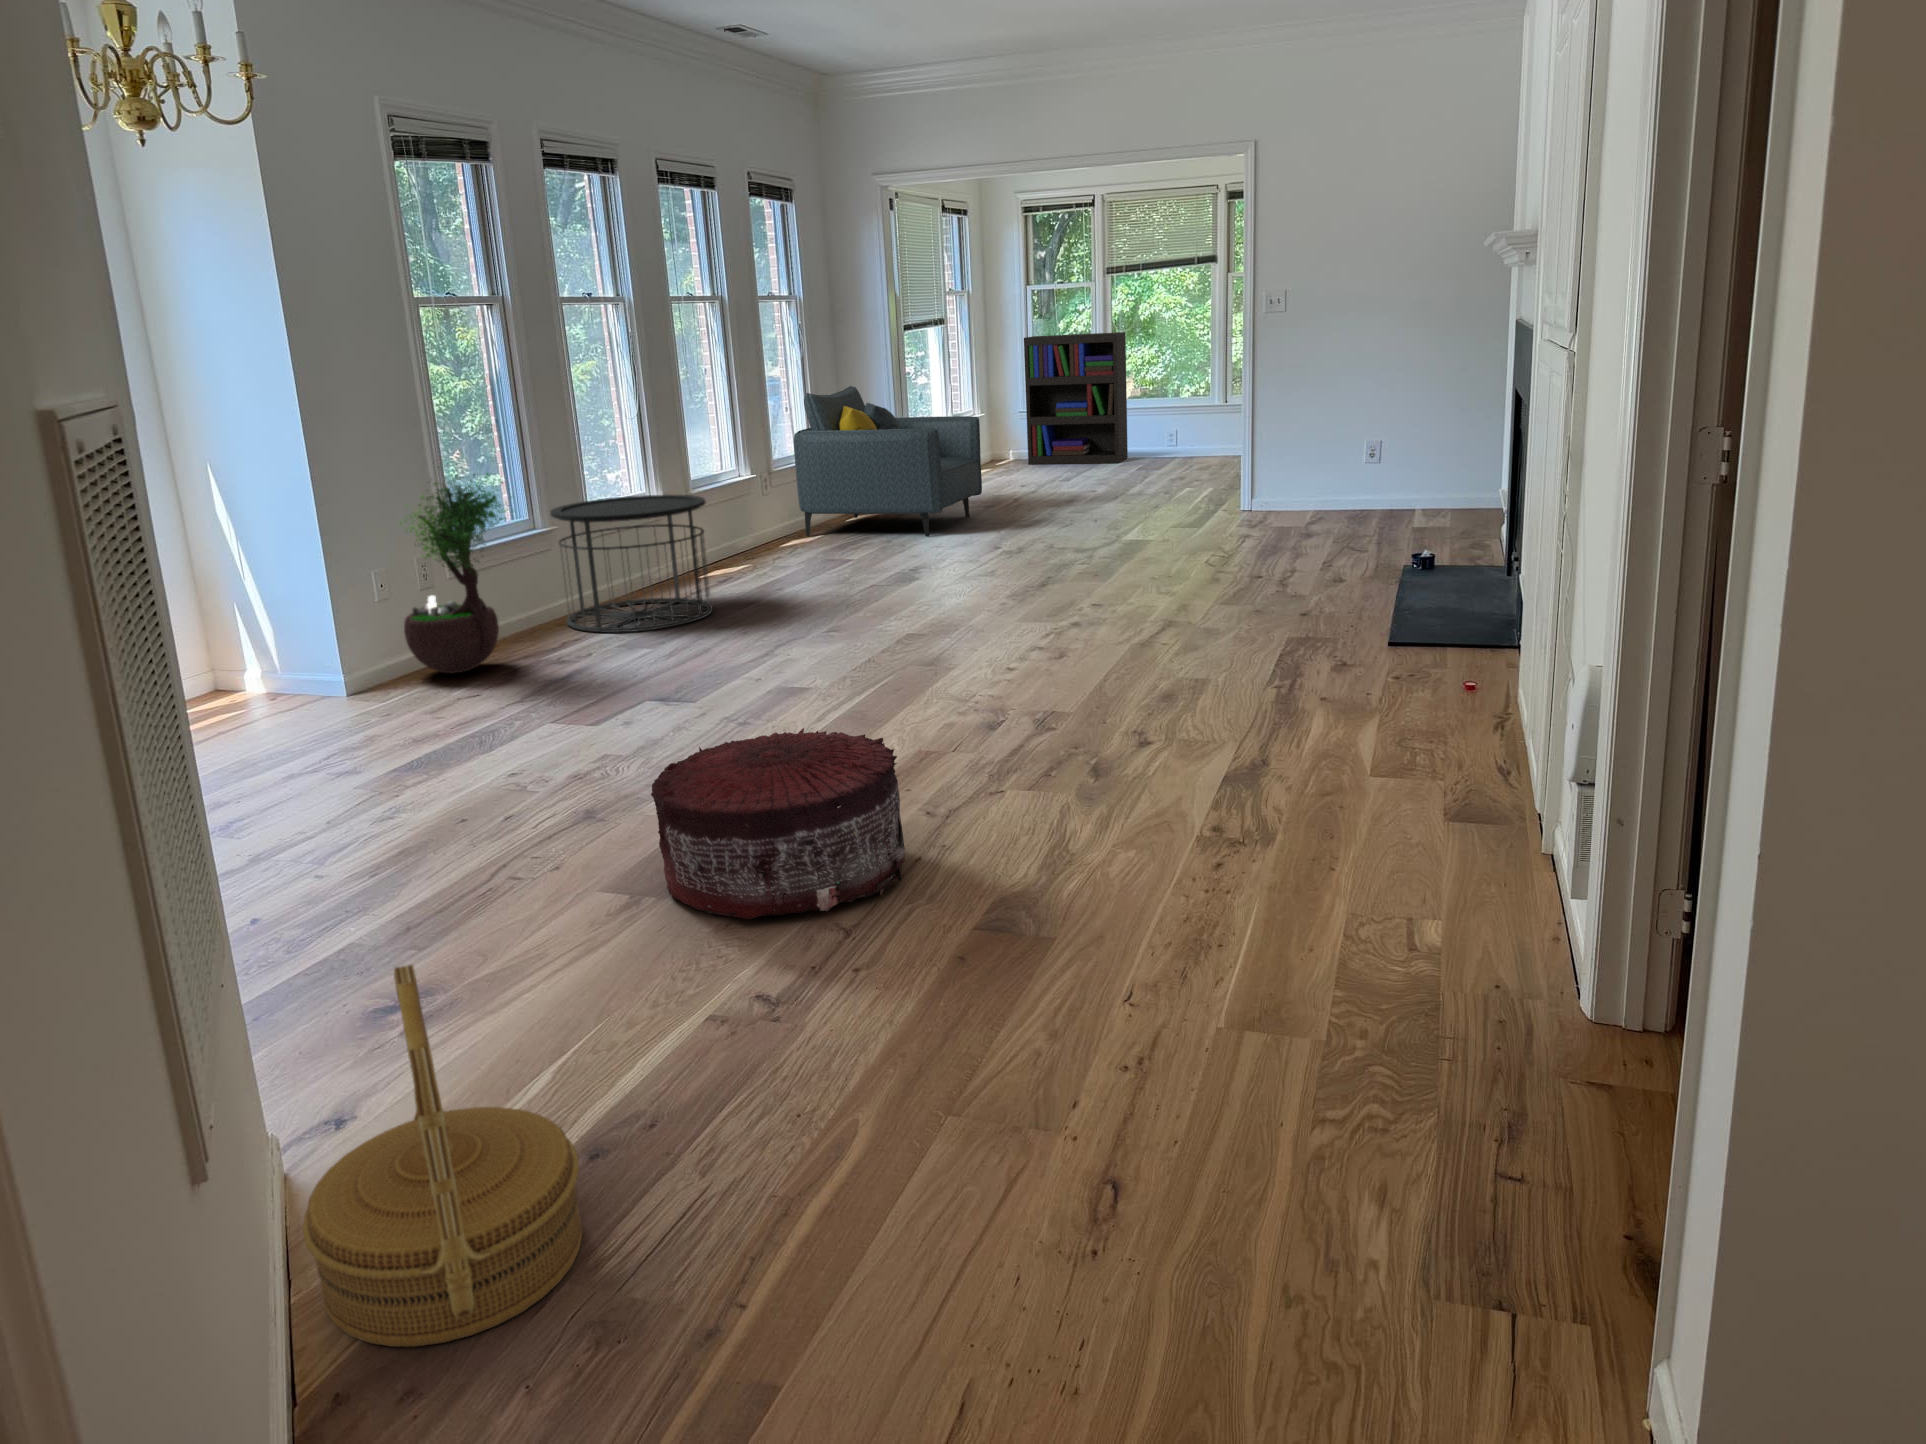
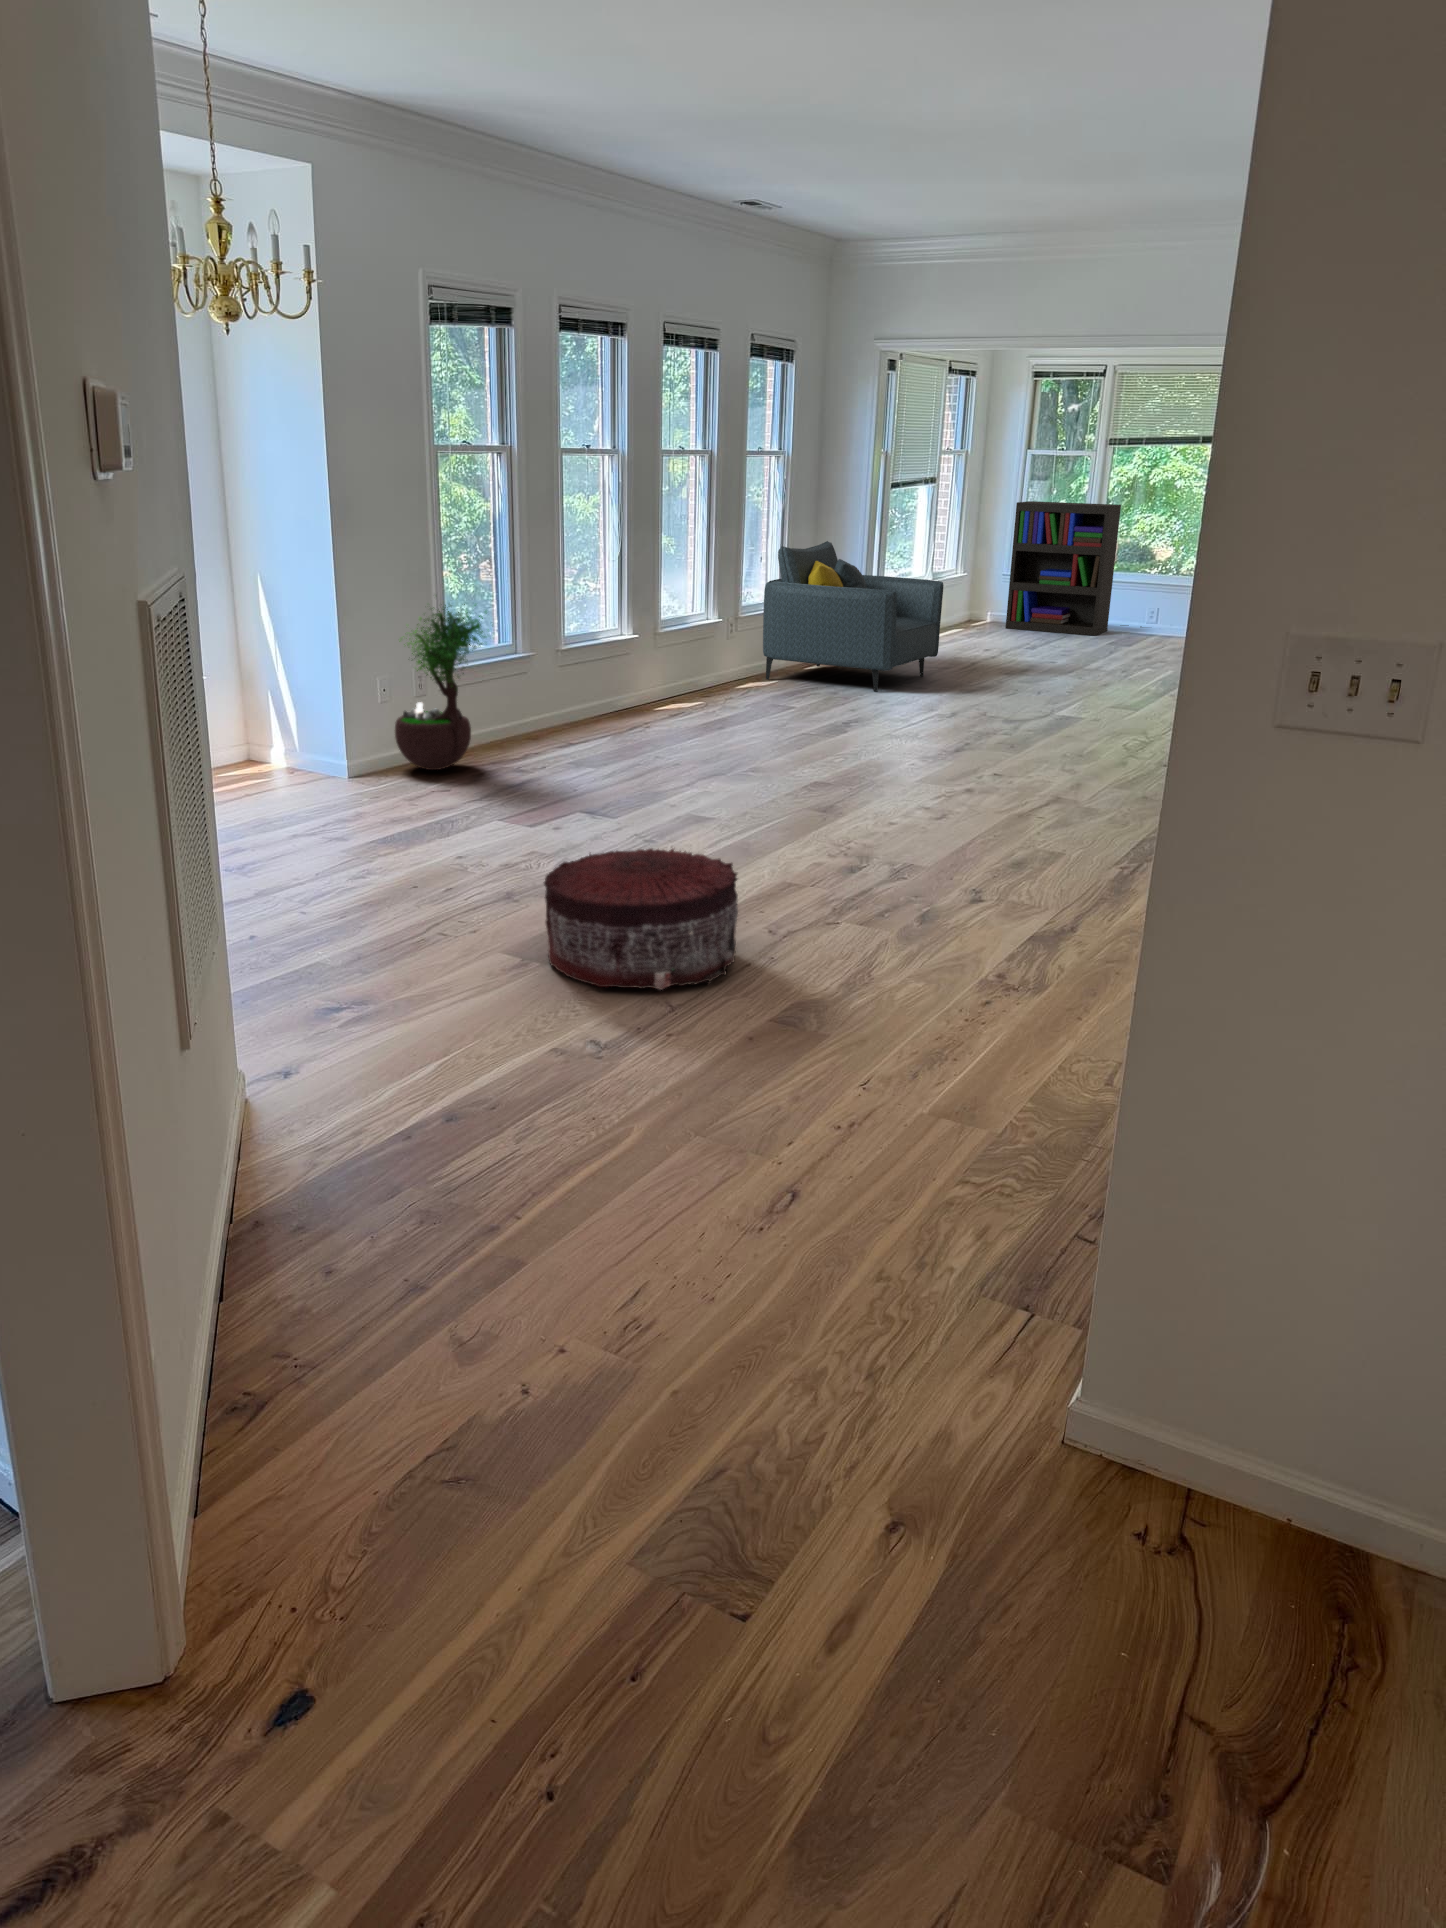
side table: present [550,495,713,632] -> none [528,631,663,751]
woven basket: present [302,965,582,1347] -> none [250,966,429,1205]

